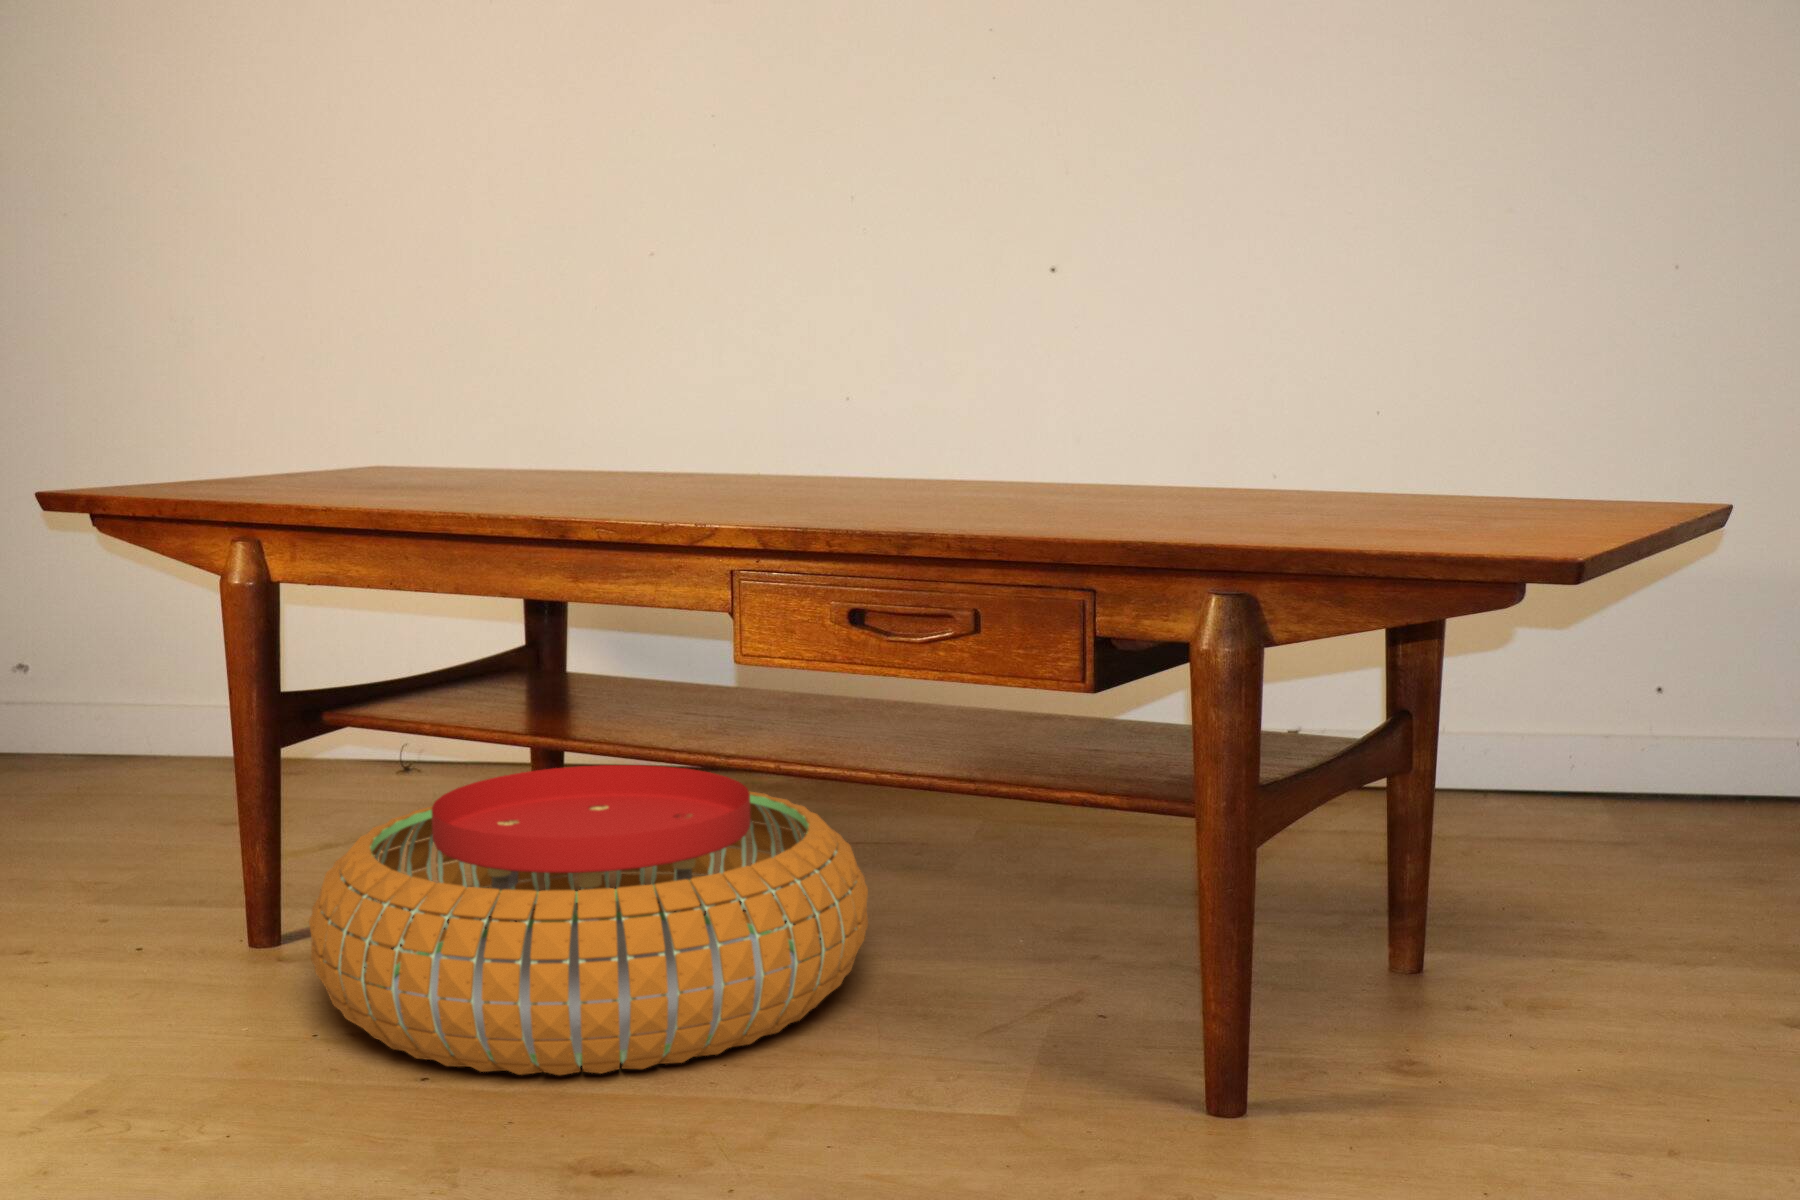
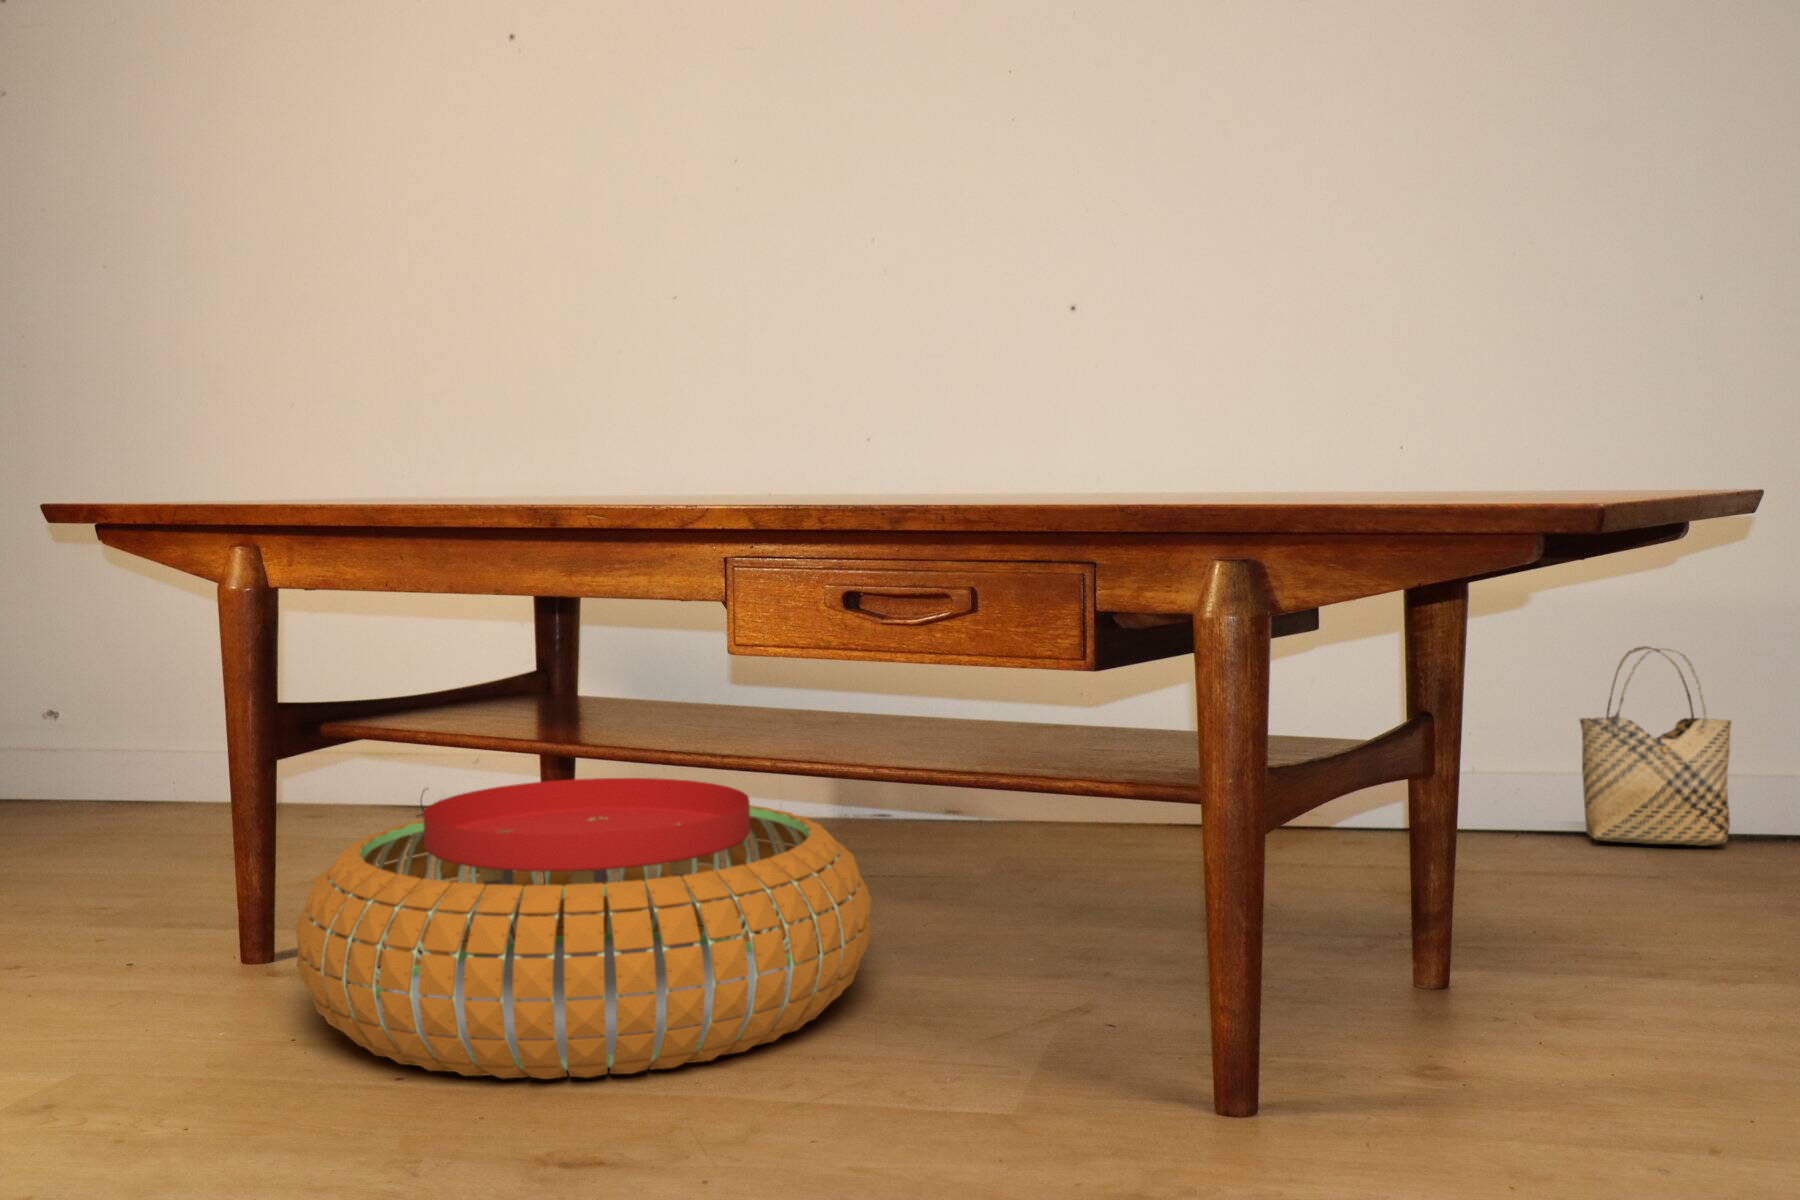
woven basket: none [1550,615,1698,811] -> present [1580,646,1731,846]

